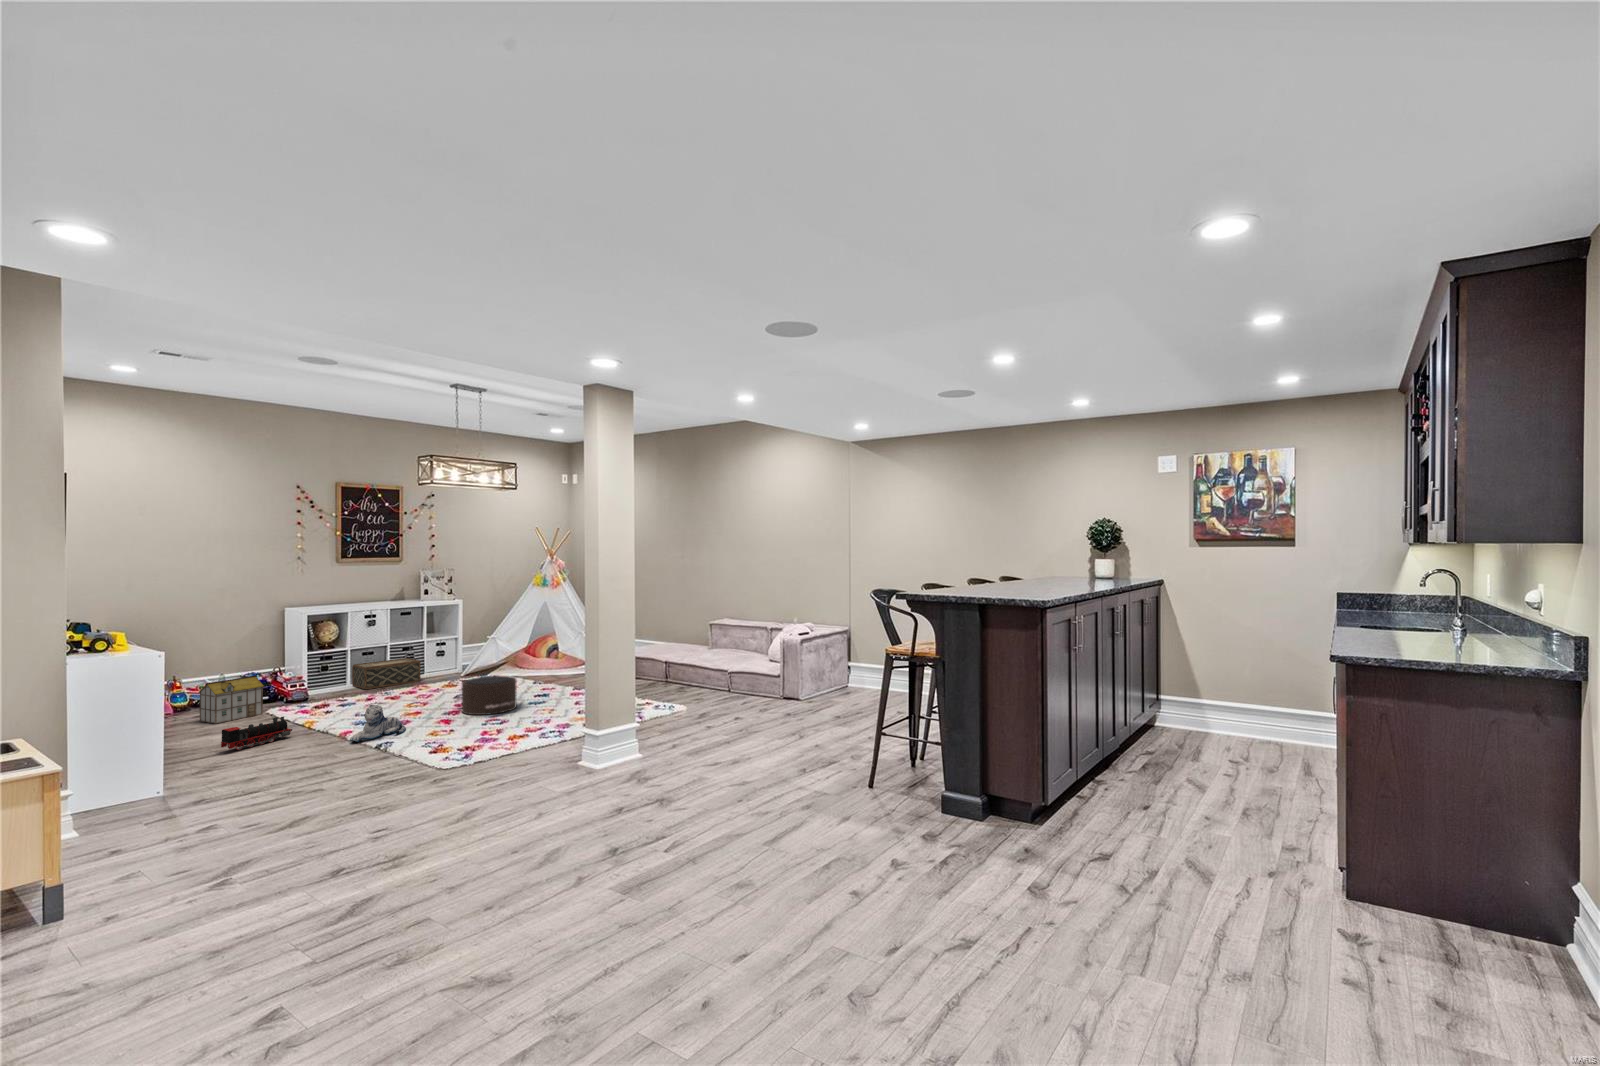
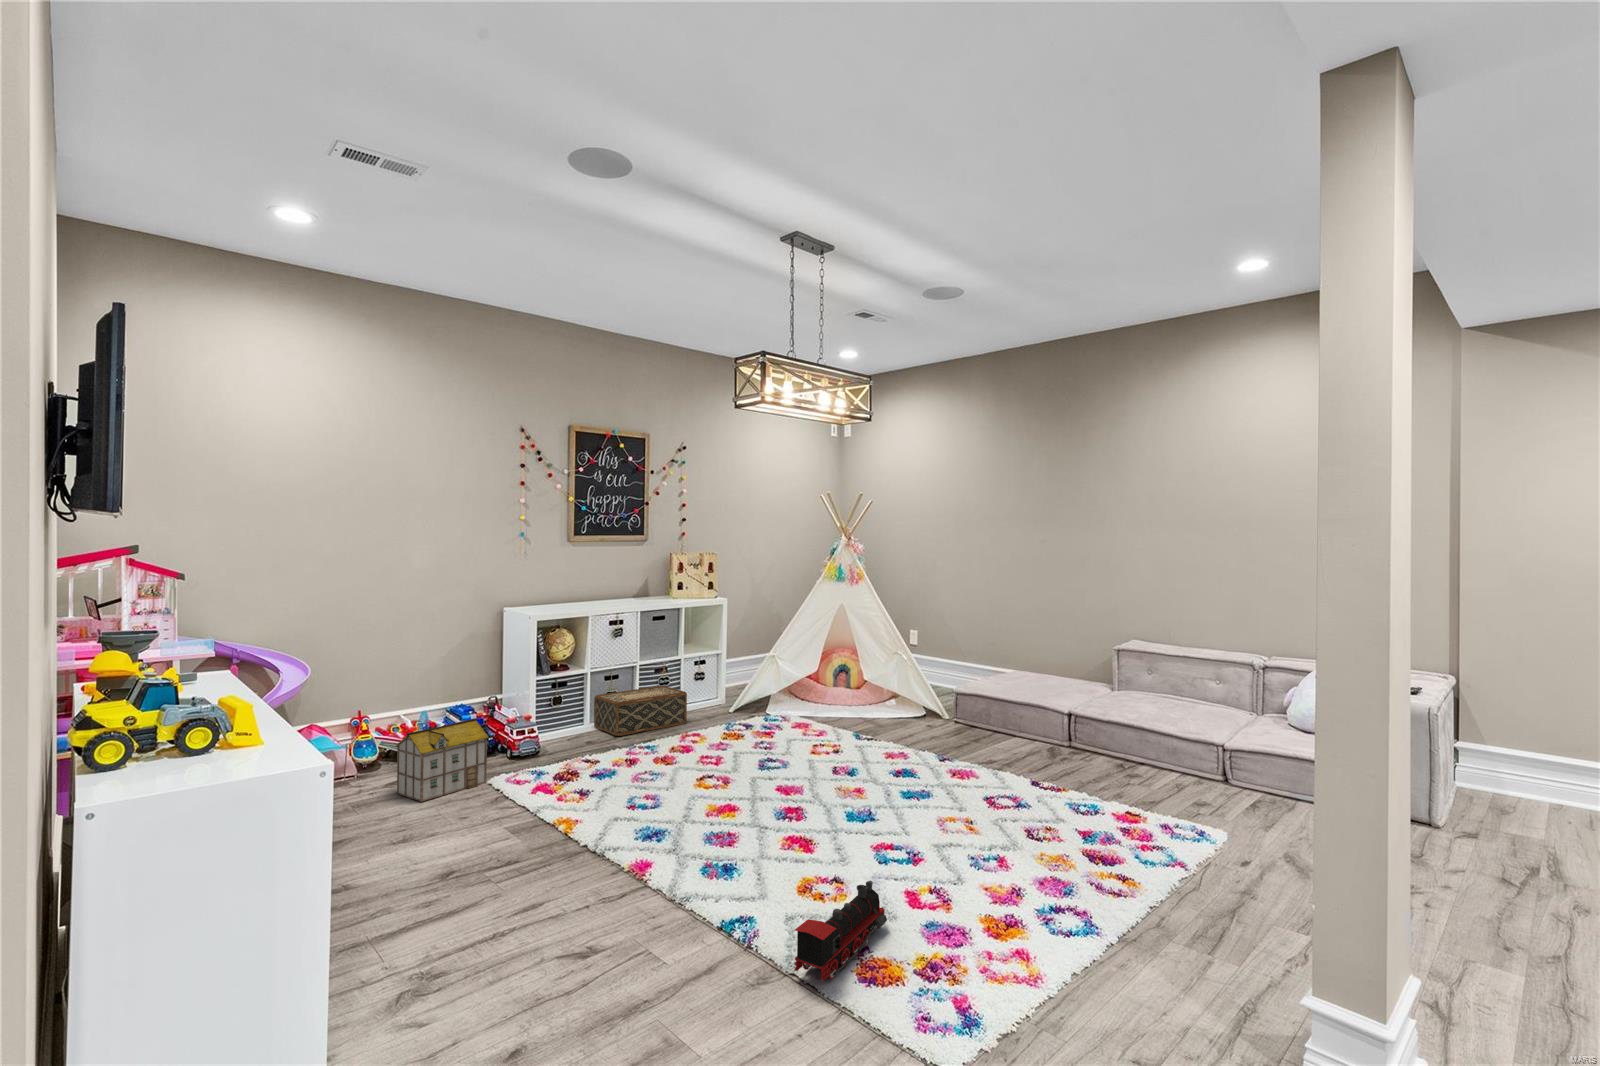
pouf: present [456,676,516,715] -> none [783,737,898,813]
plush toy: present [350,705,406,742] -> none [663,803,742,879]
toy train: present [221,716,292,750] -> present [795,881,887,981]

